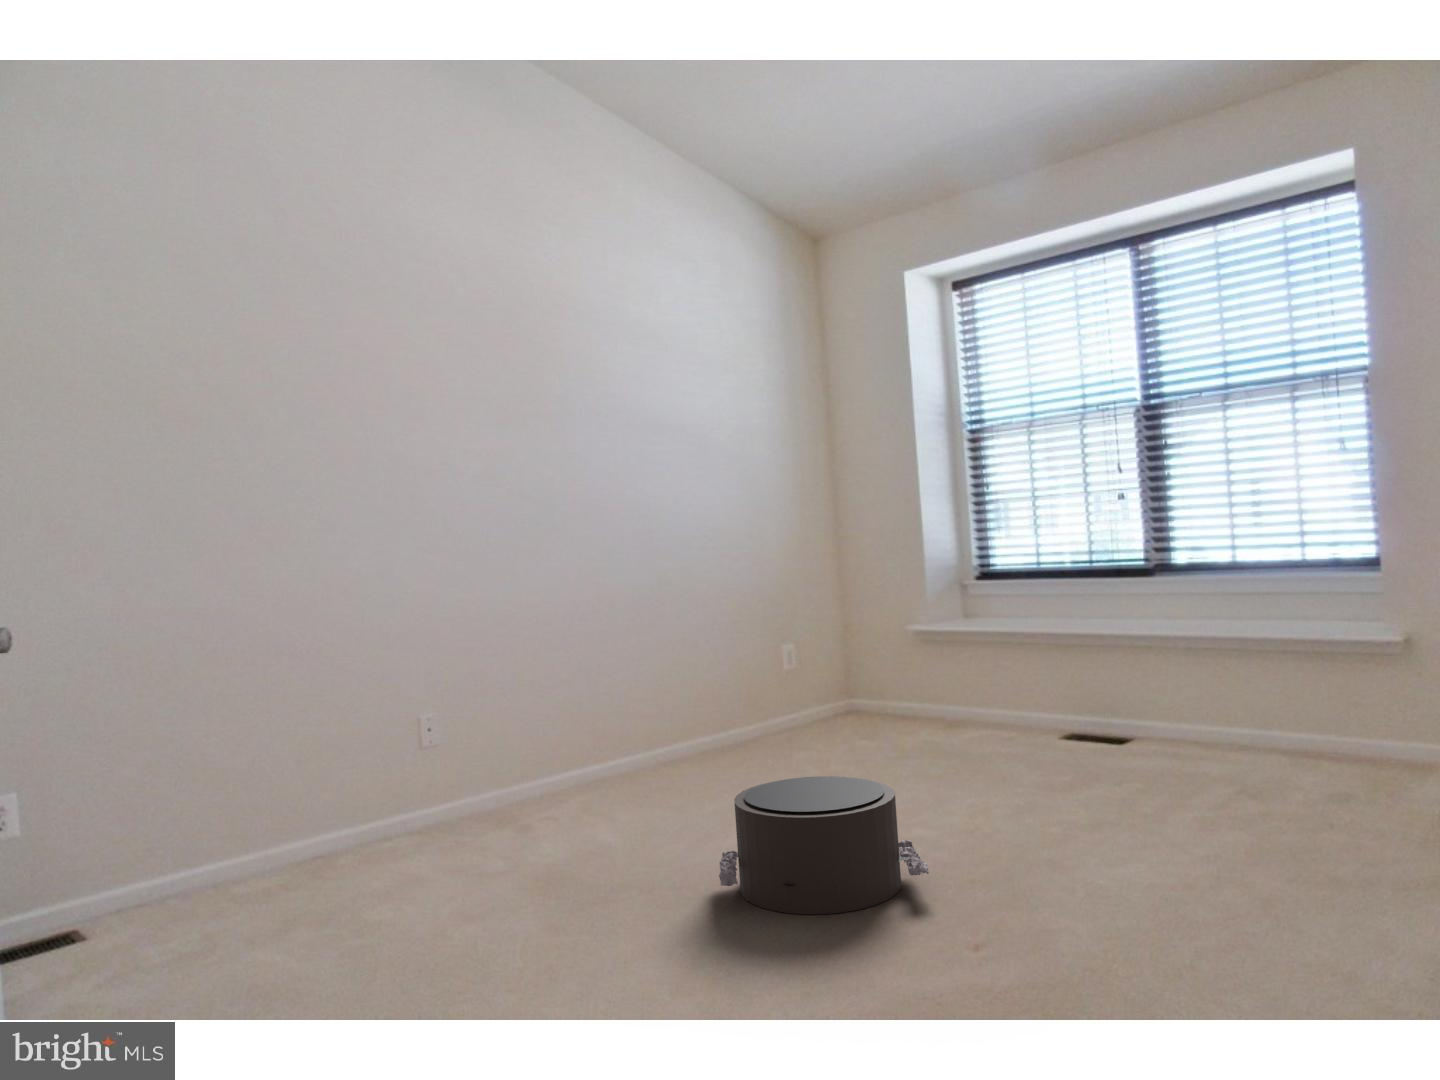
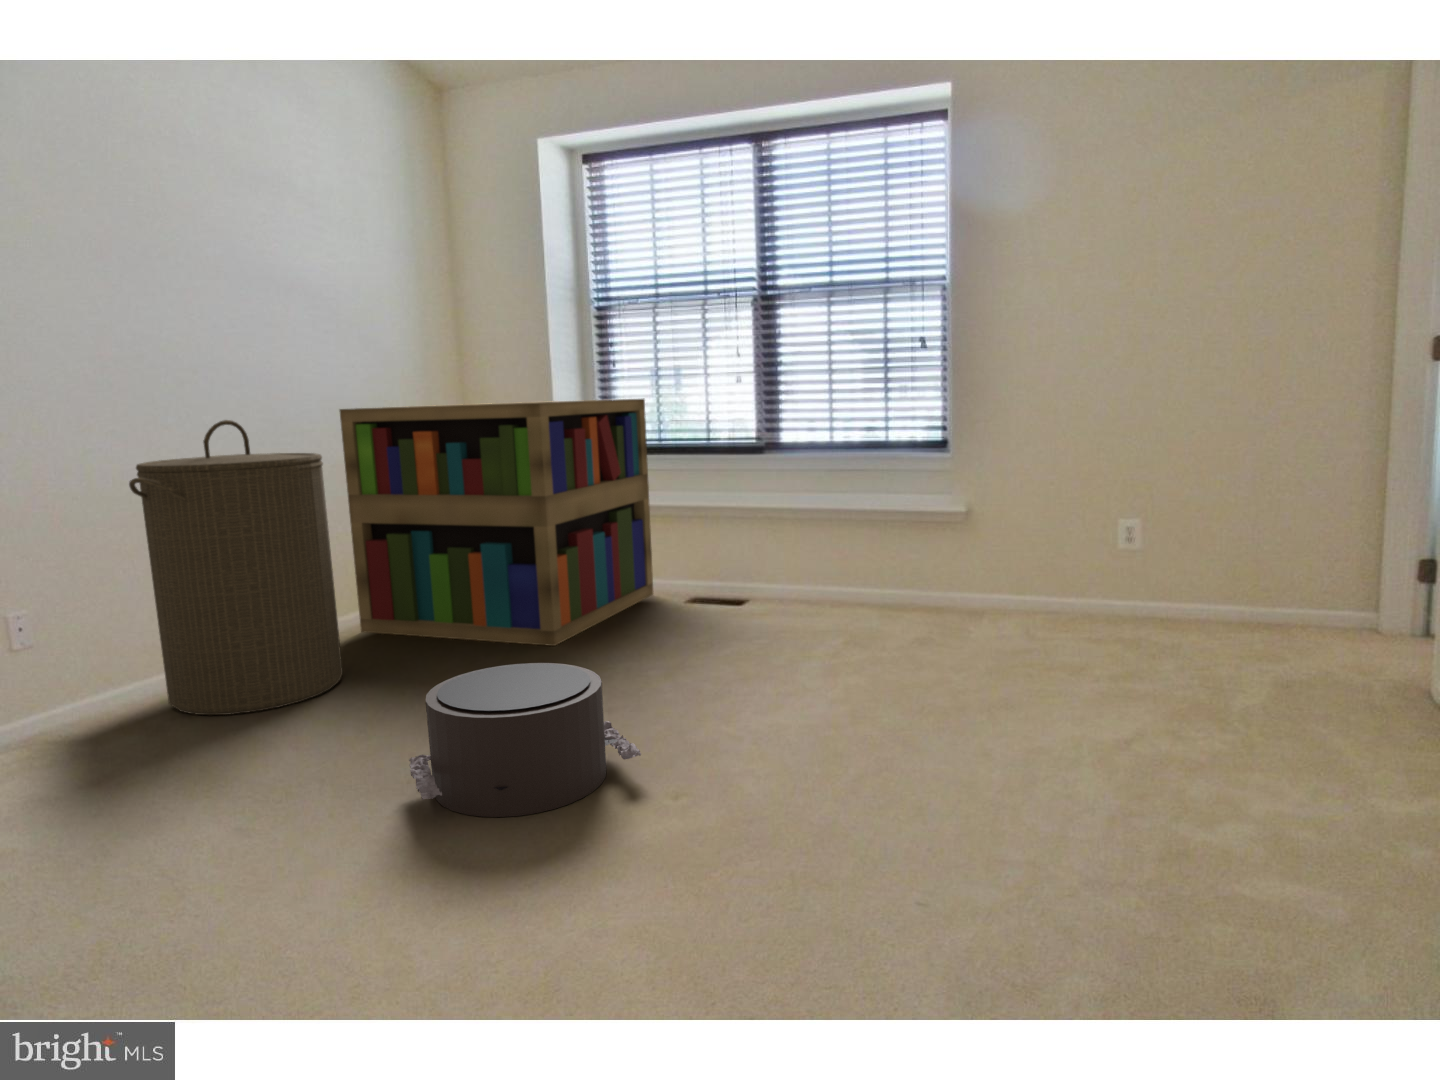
bookshelf: none [715,521,1026,774] -> present [340,398,653,646]
laundry hamper: none [539,553,701,809] -> present [129,420,343,715]

